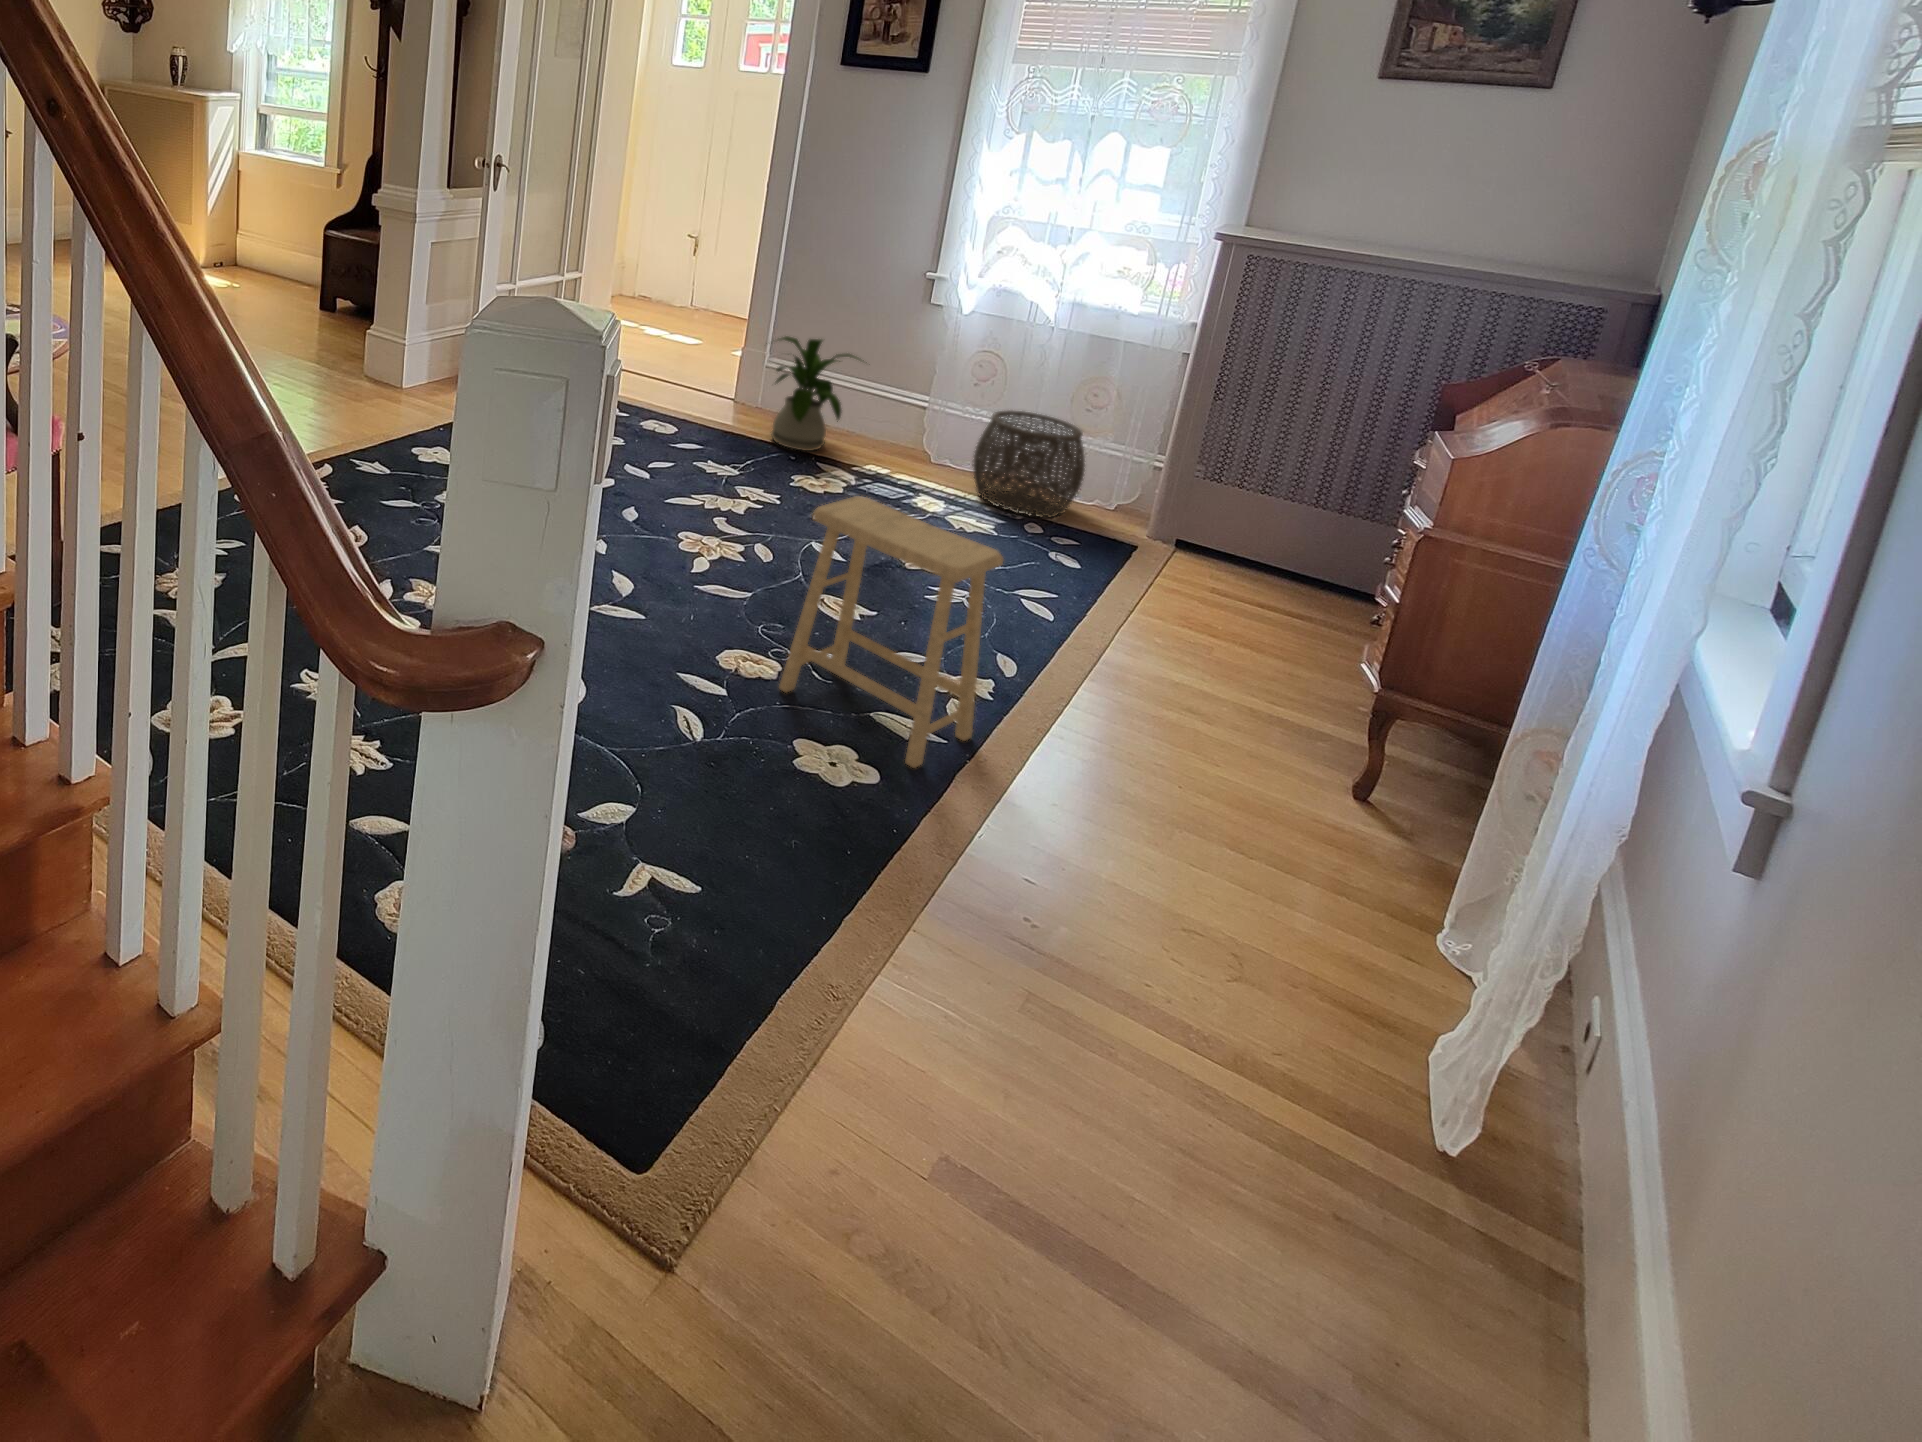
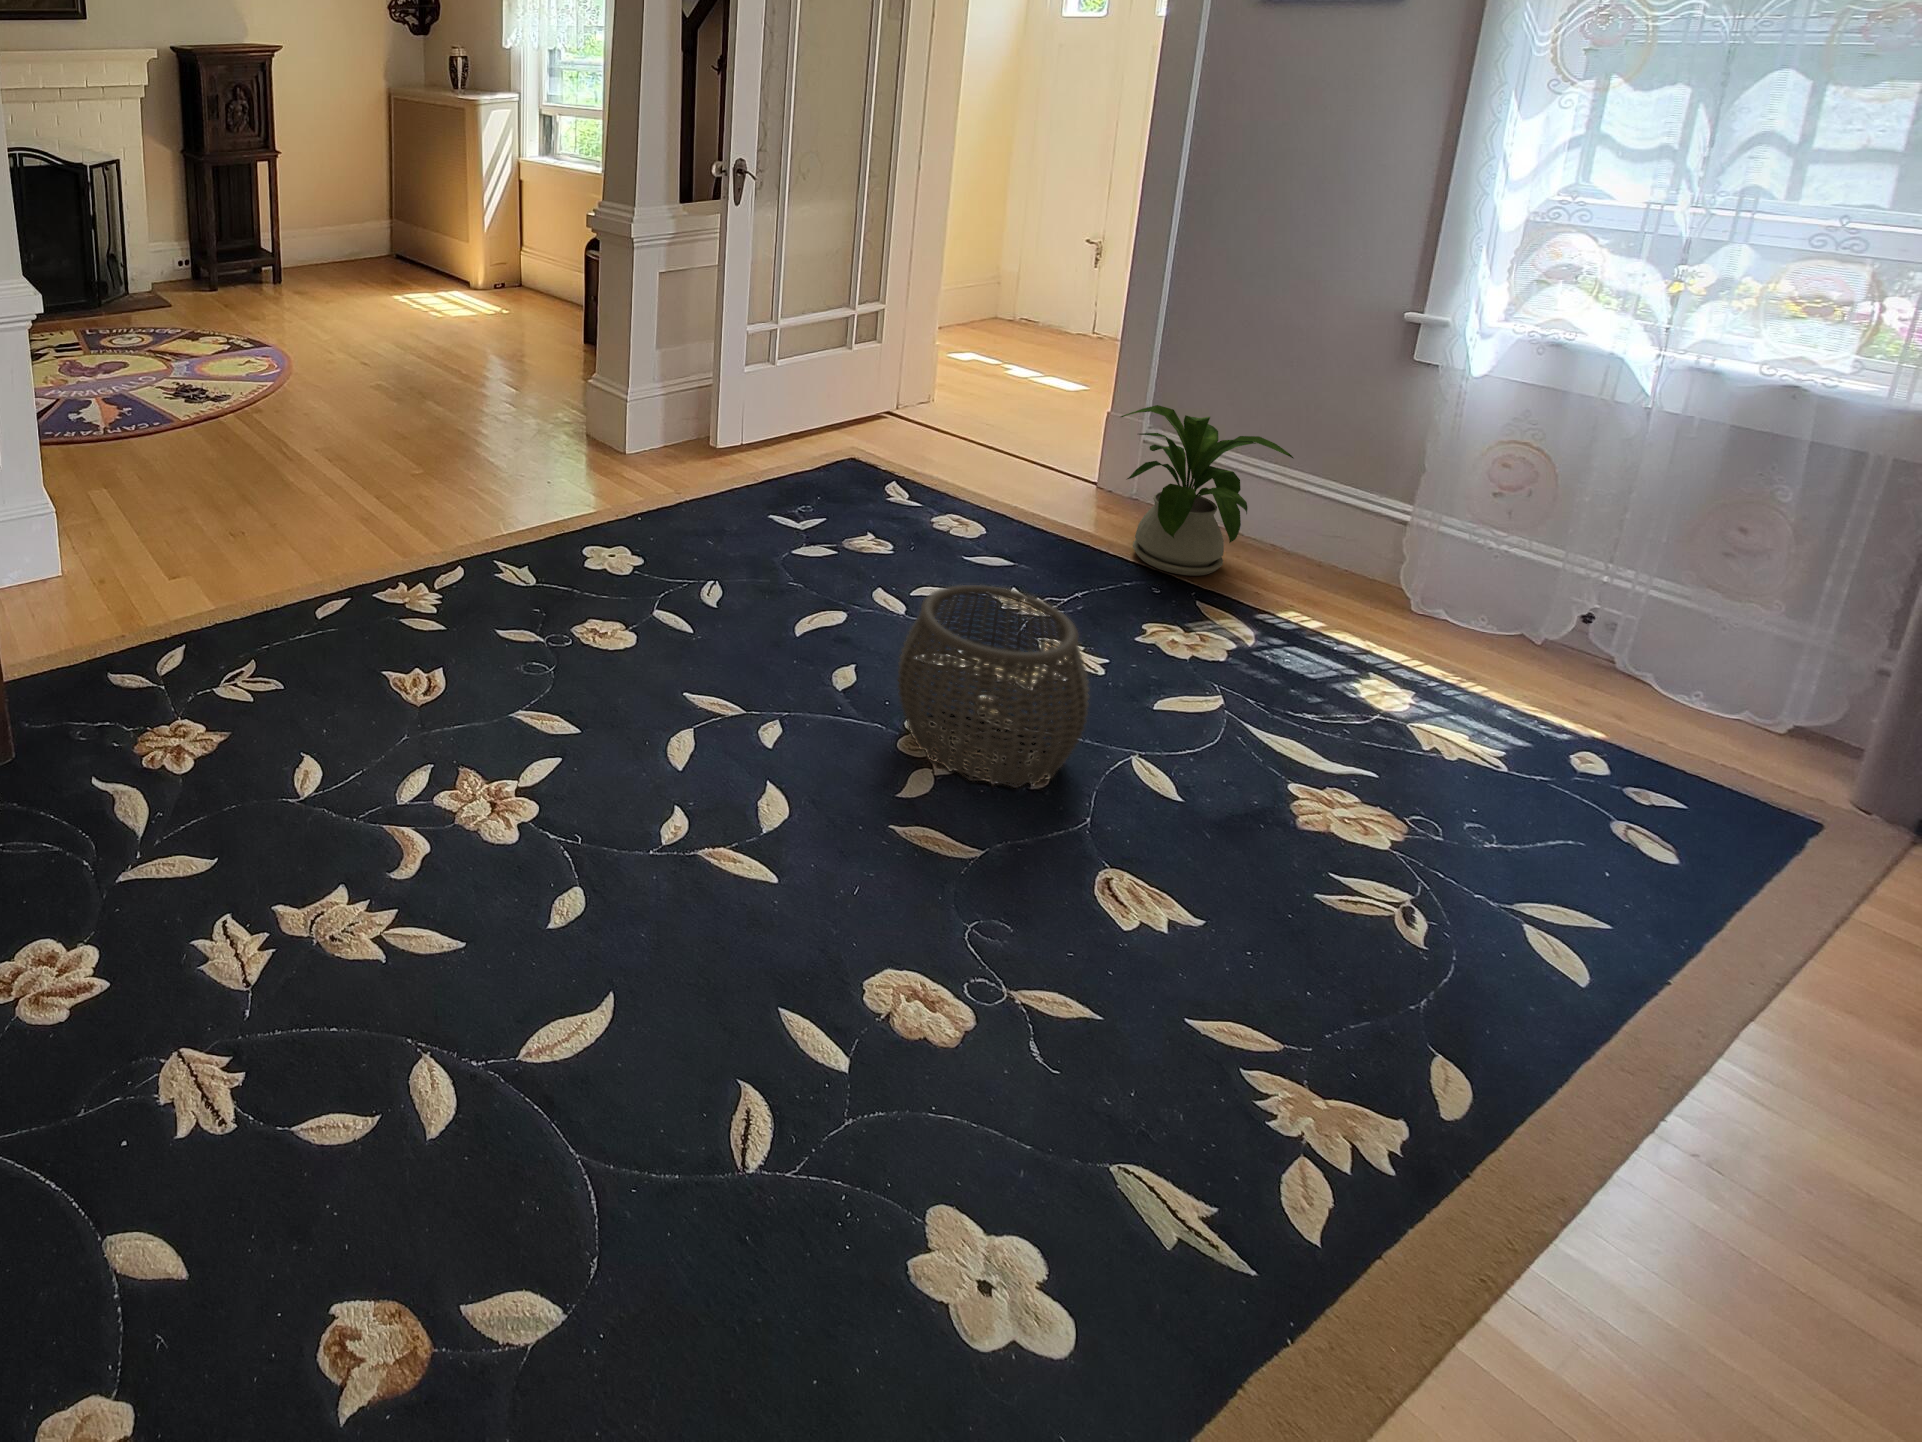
woven basket: present [973,411,1085,517] -> present [898,585,1089,788]
footstool: present [779,496,1003,768] -> none [954,776,1357,1321]

